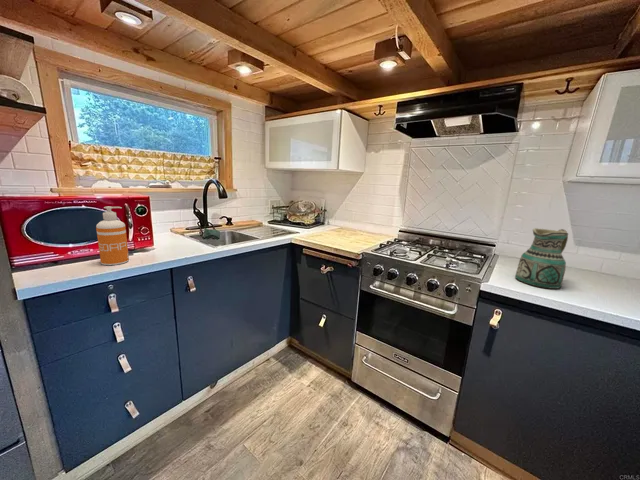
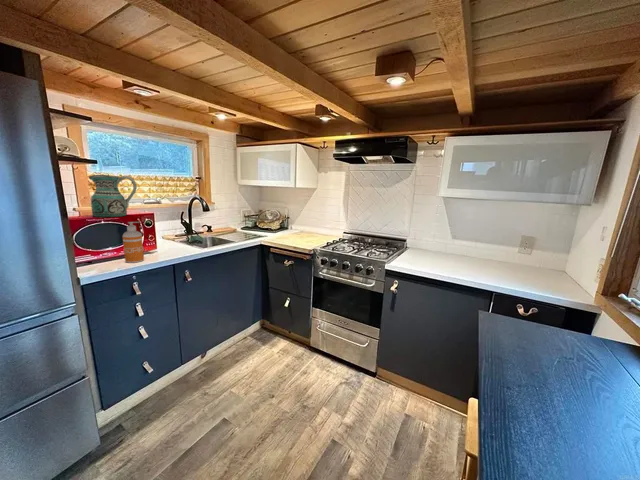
ceramic pitcher: present [515,228,568,289] -> present [89,175,137,217]

